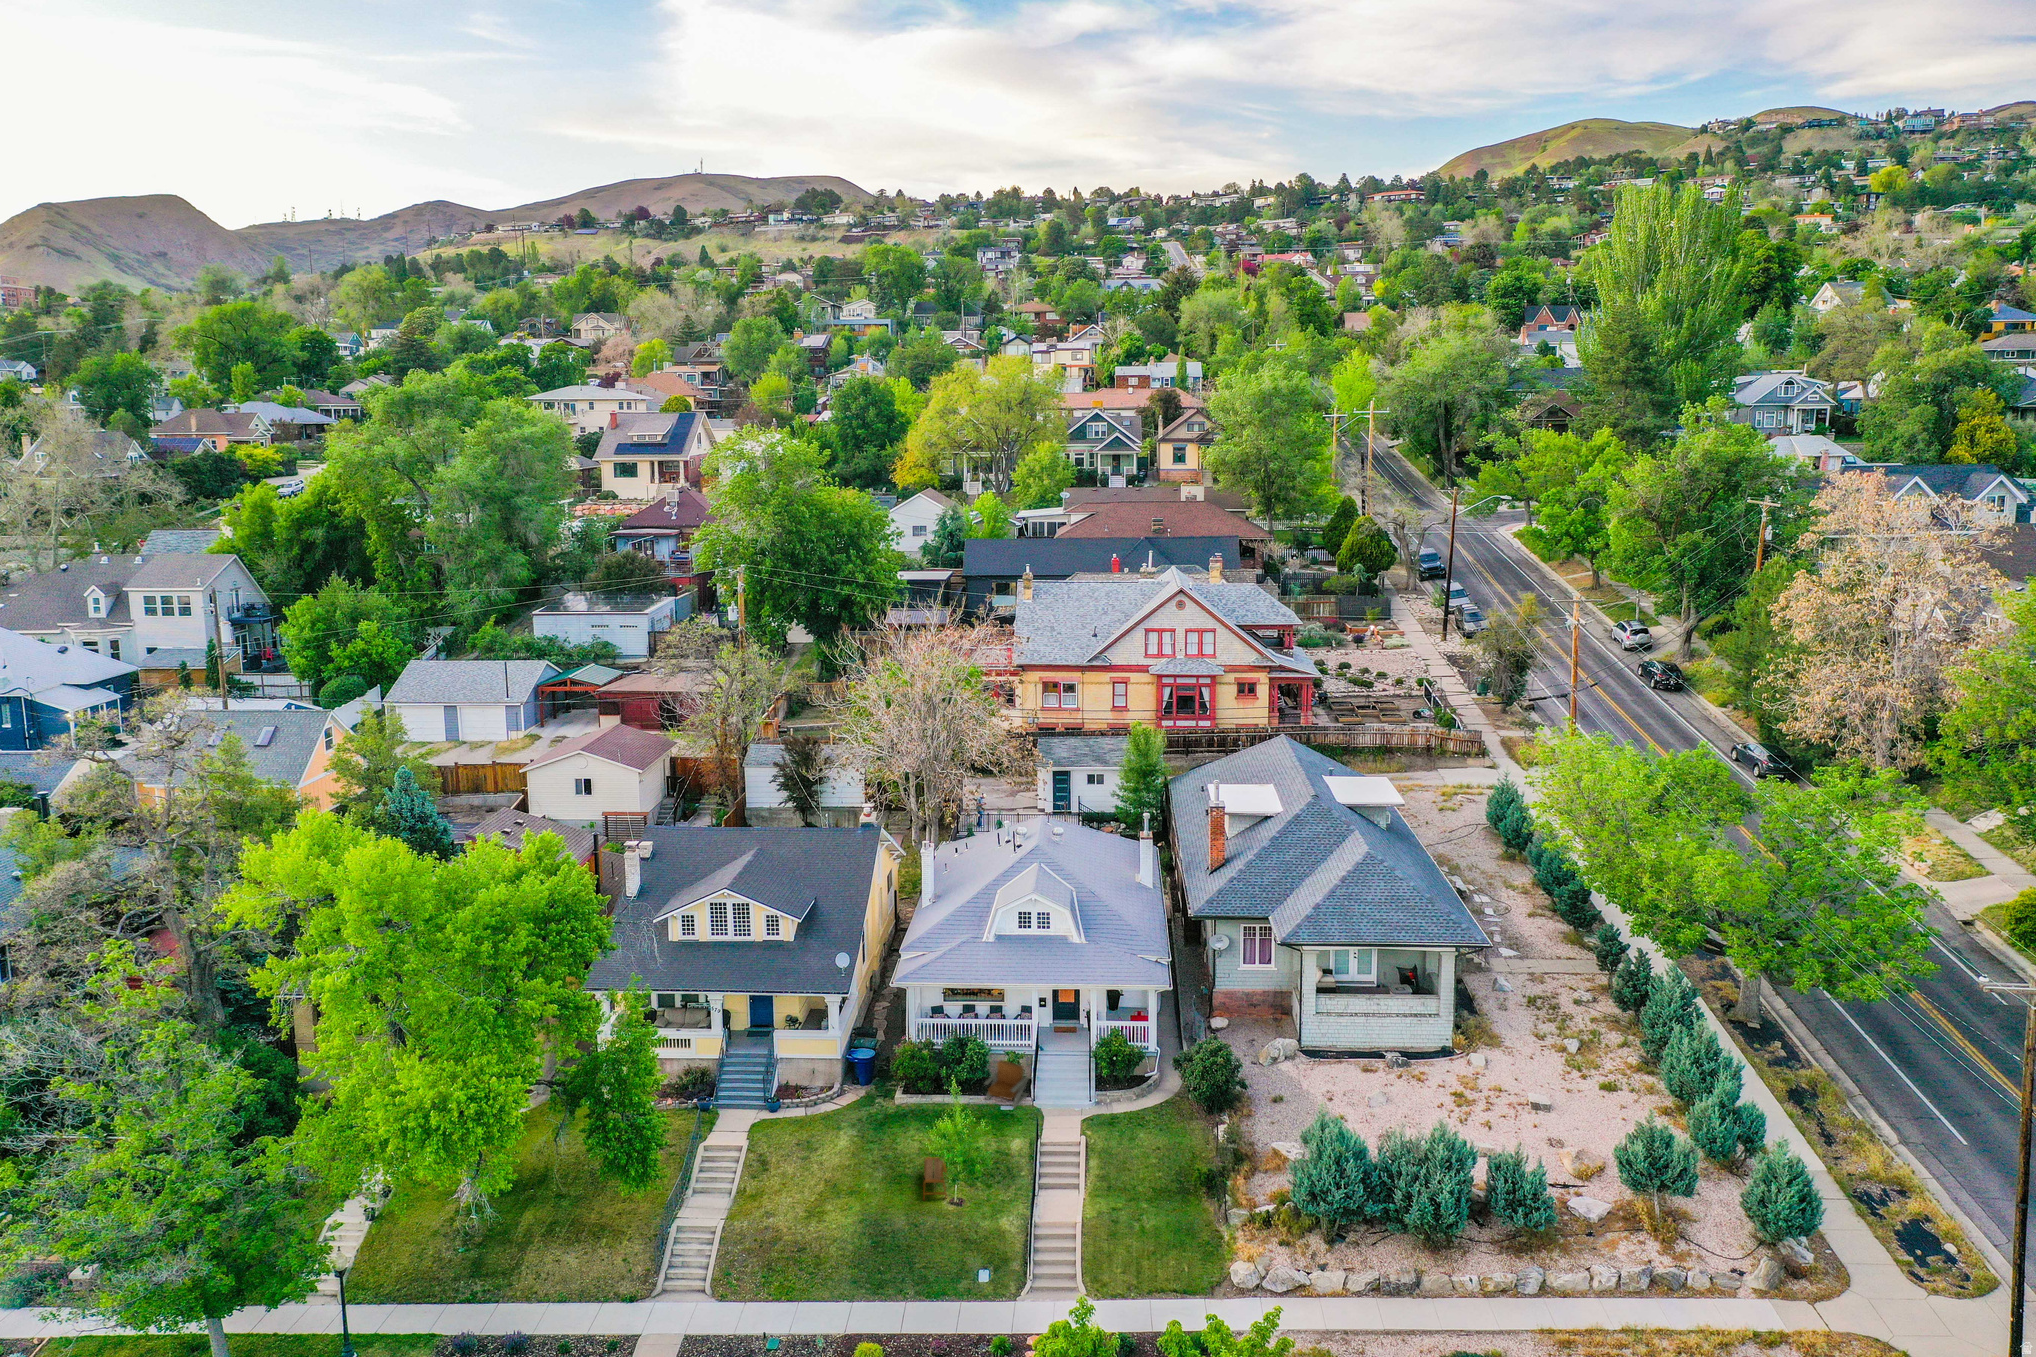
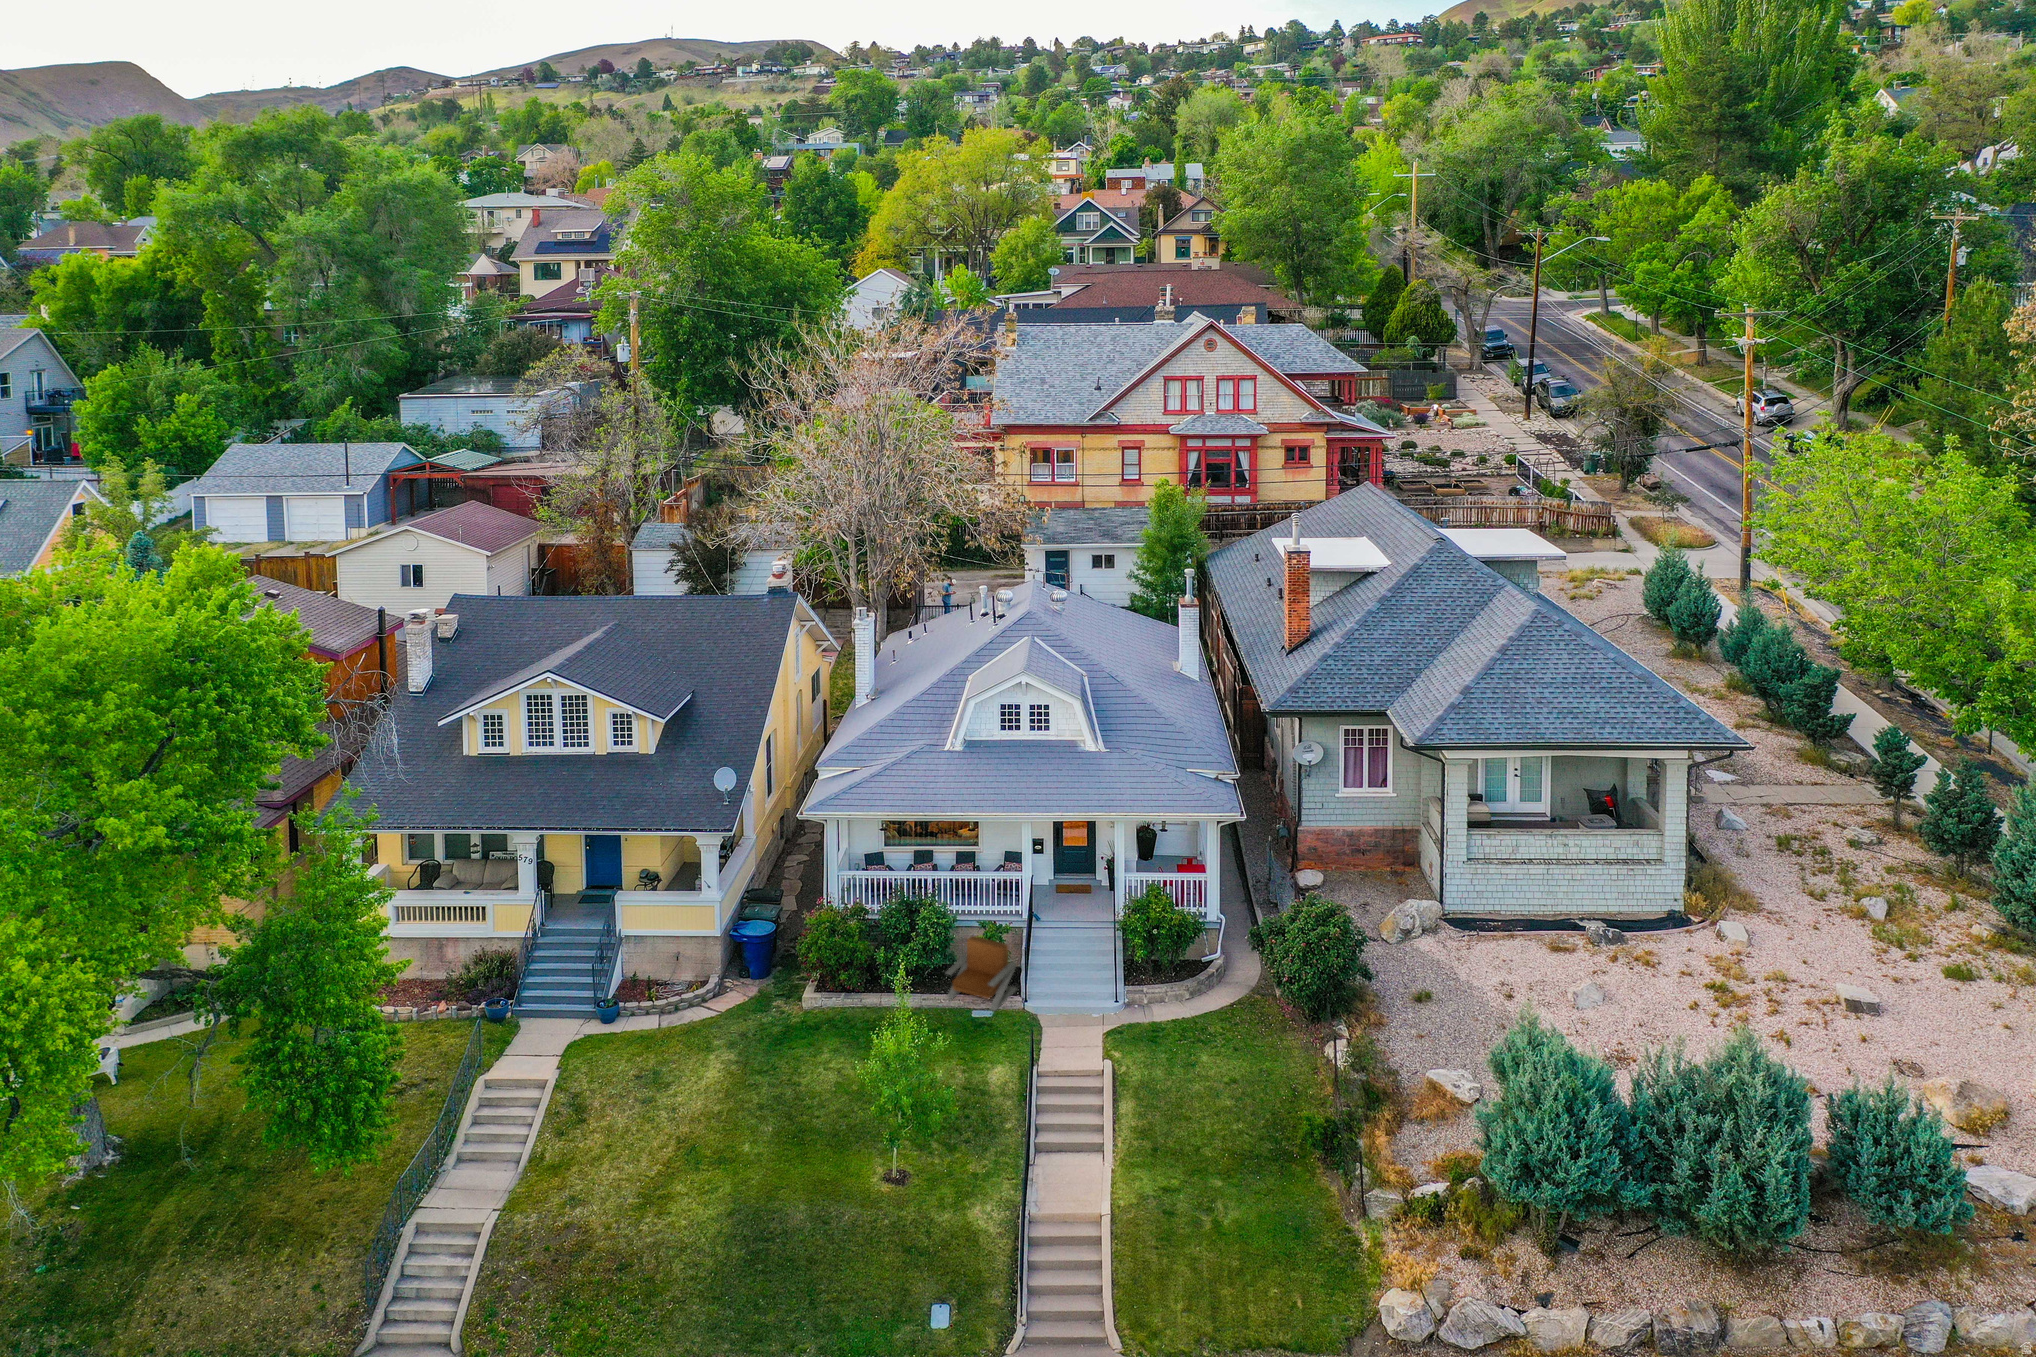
bench: present [923,1157,947,1199] -> none [838,1076,882,1172]

